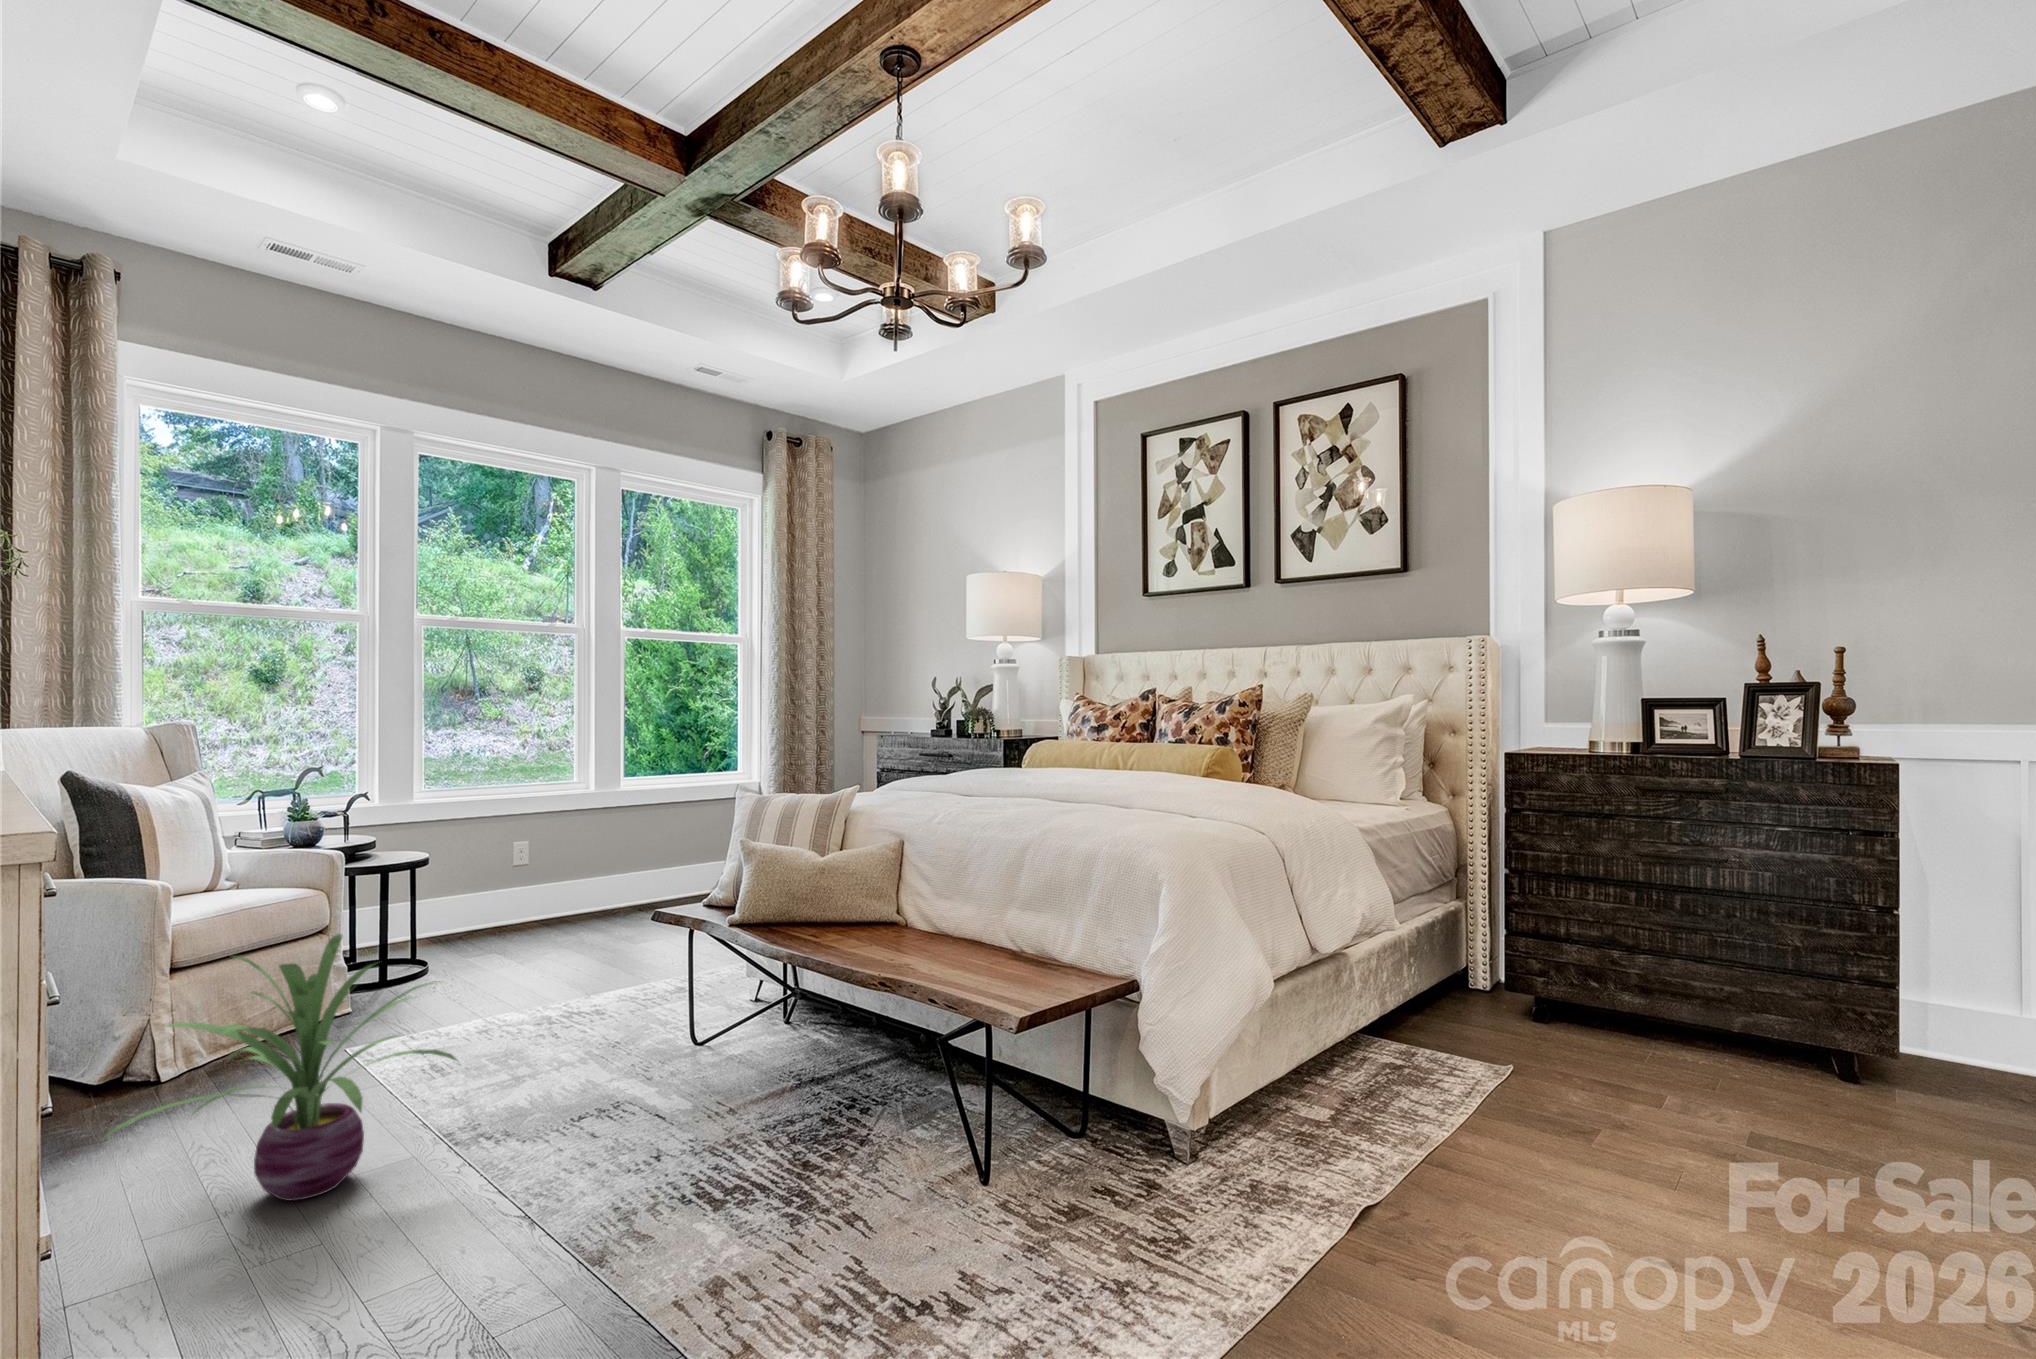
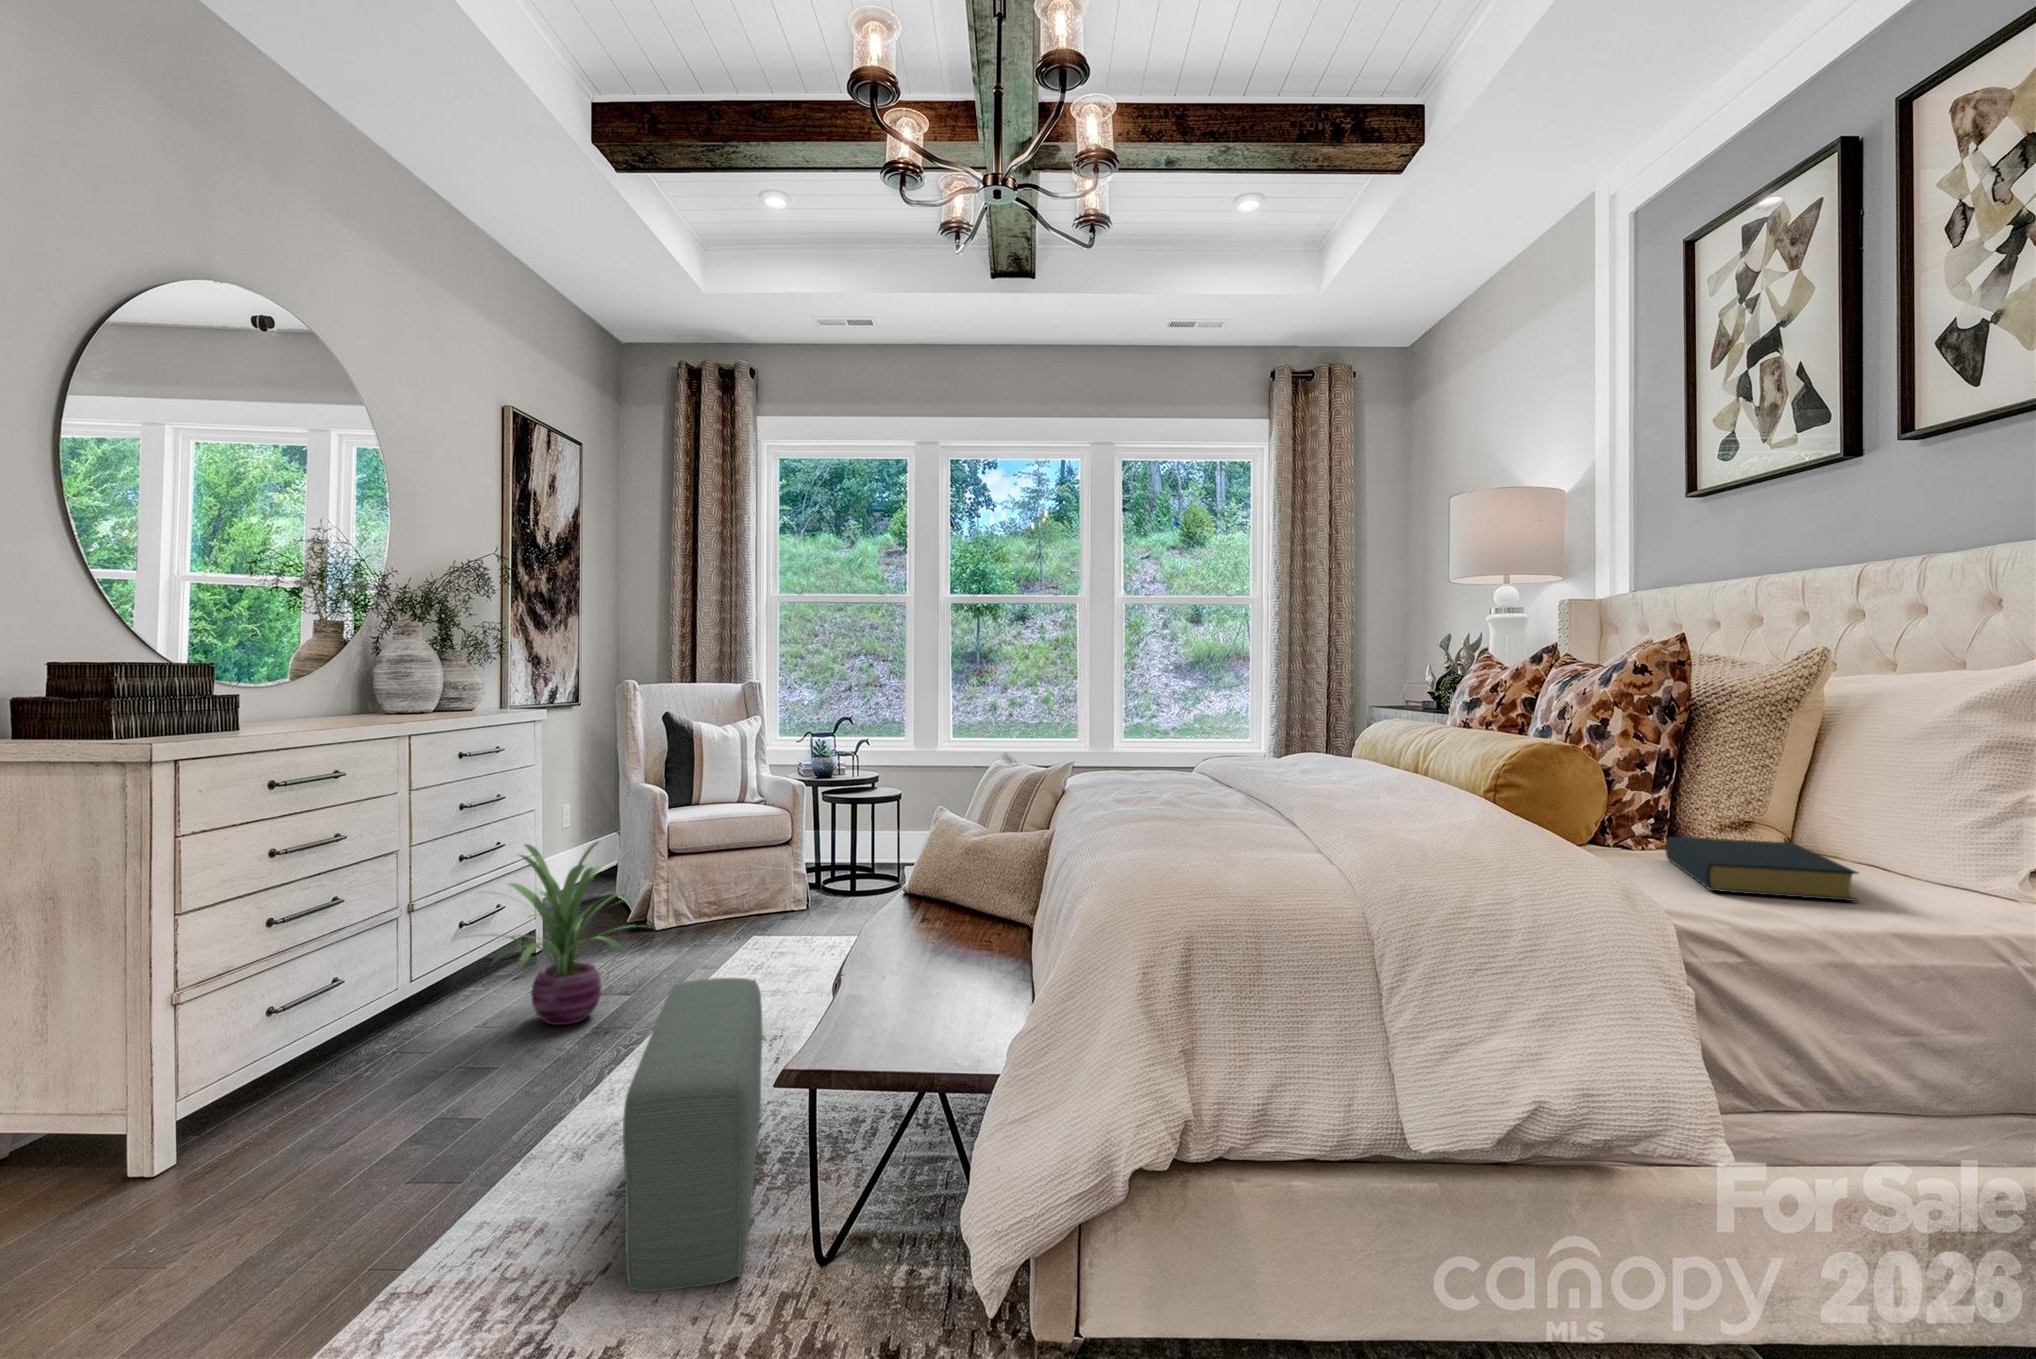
hardback book: none [1286,789,1394,812] -> present [1665,837,1858,901]
pouf: none [722,1010,1030,1267] -> present [623,978,762,1292]

